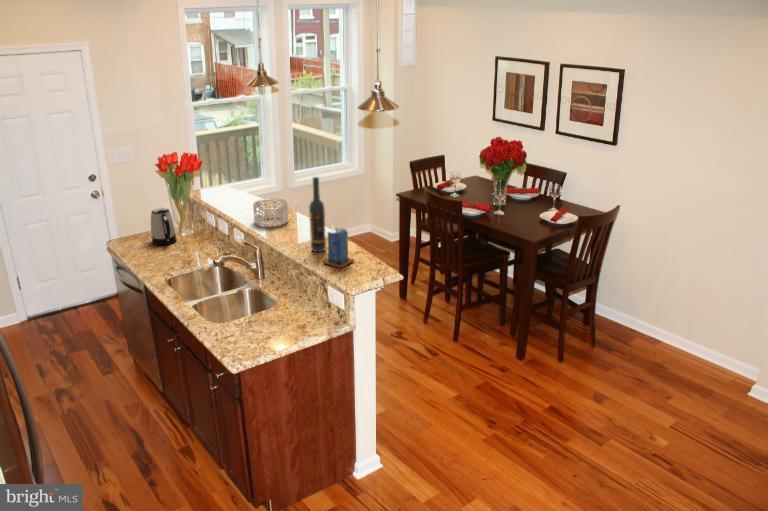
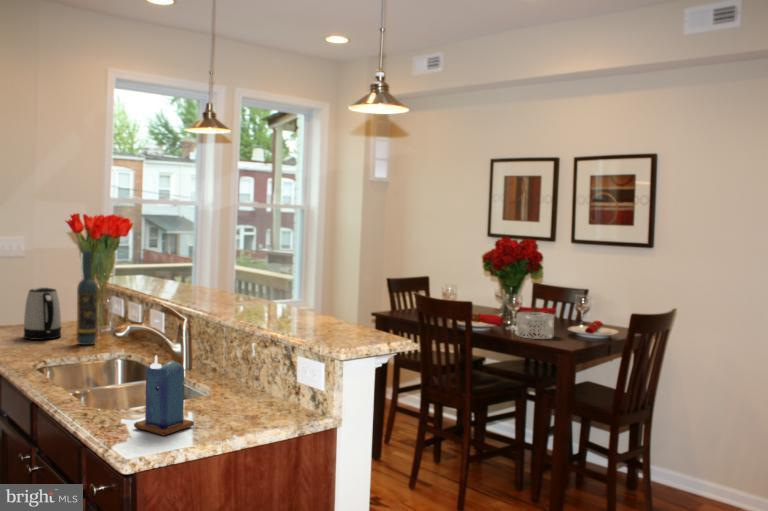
wine bottle: present [309,177,326,252] -> present [77,251,97,345]
decorative bowl: present [253,198,288,227] -> present [515,312,554,339]
candle: present [323,226,354,268] -> present [134,355,194,436]

